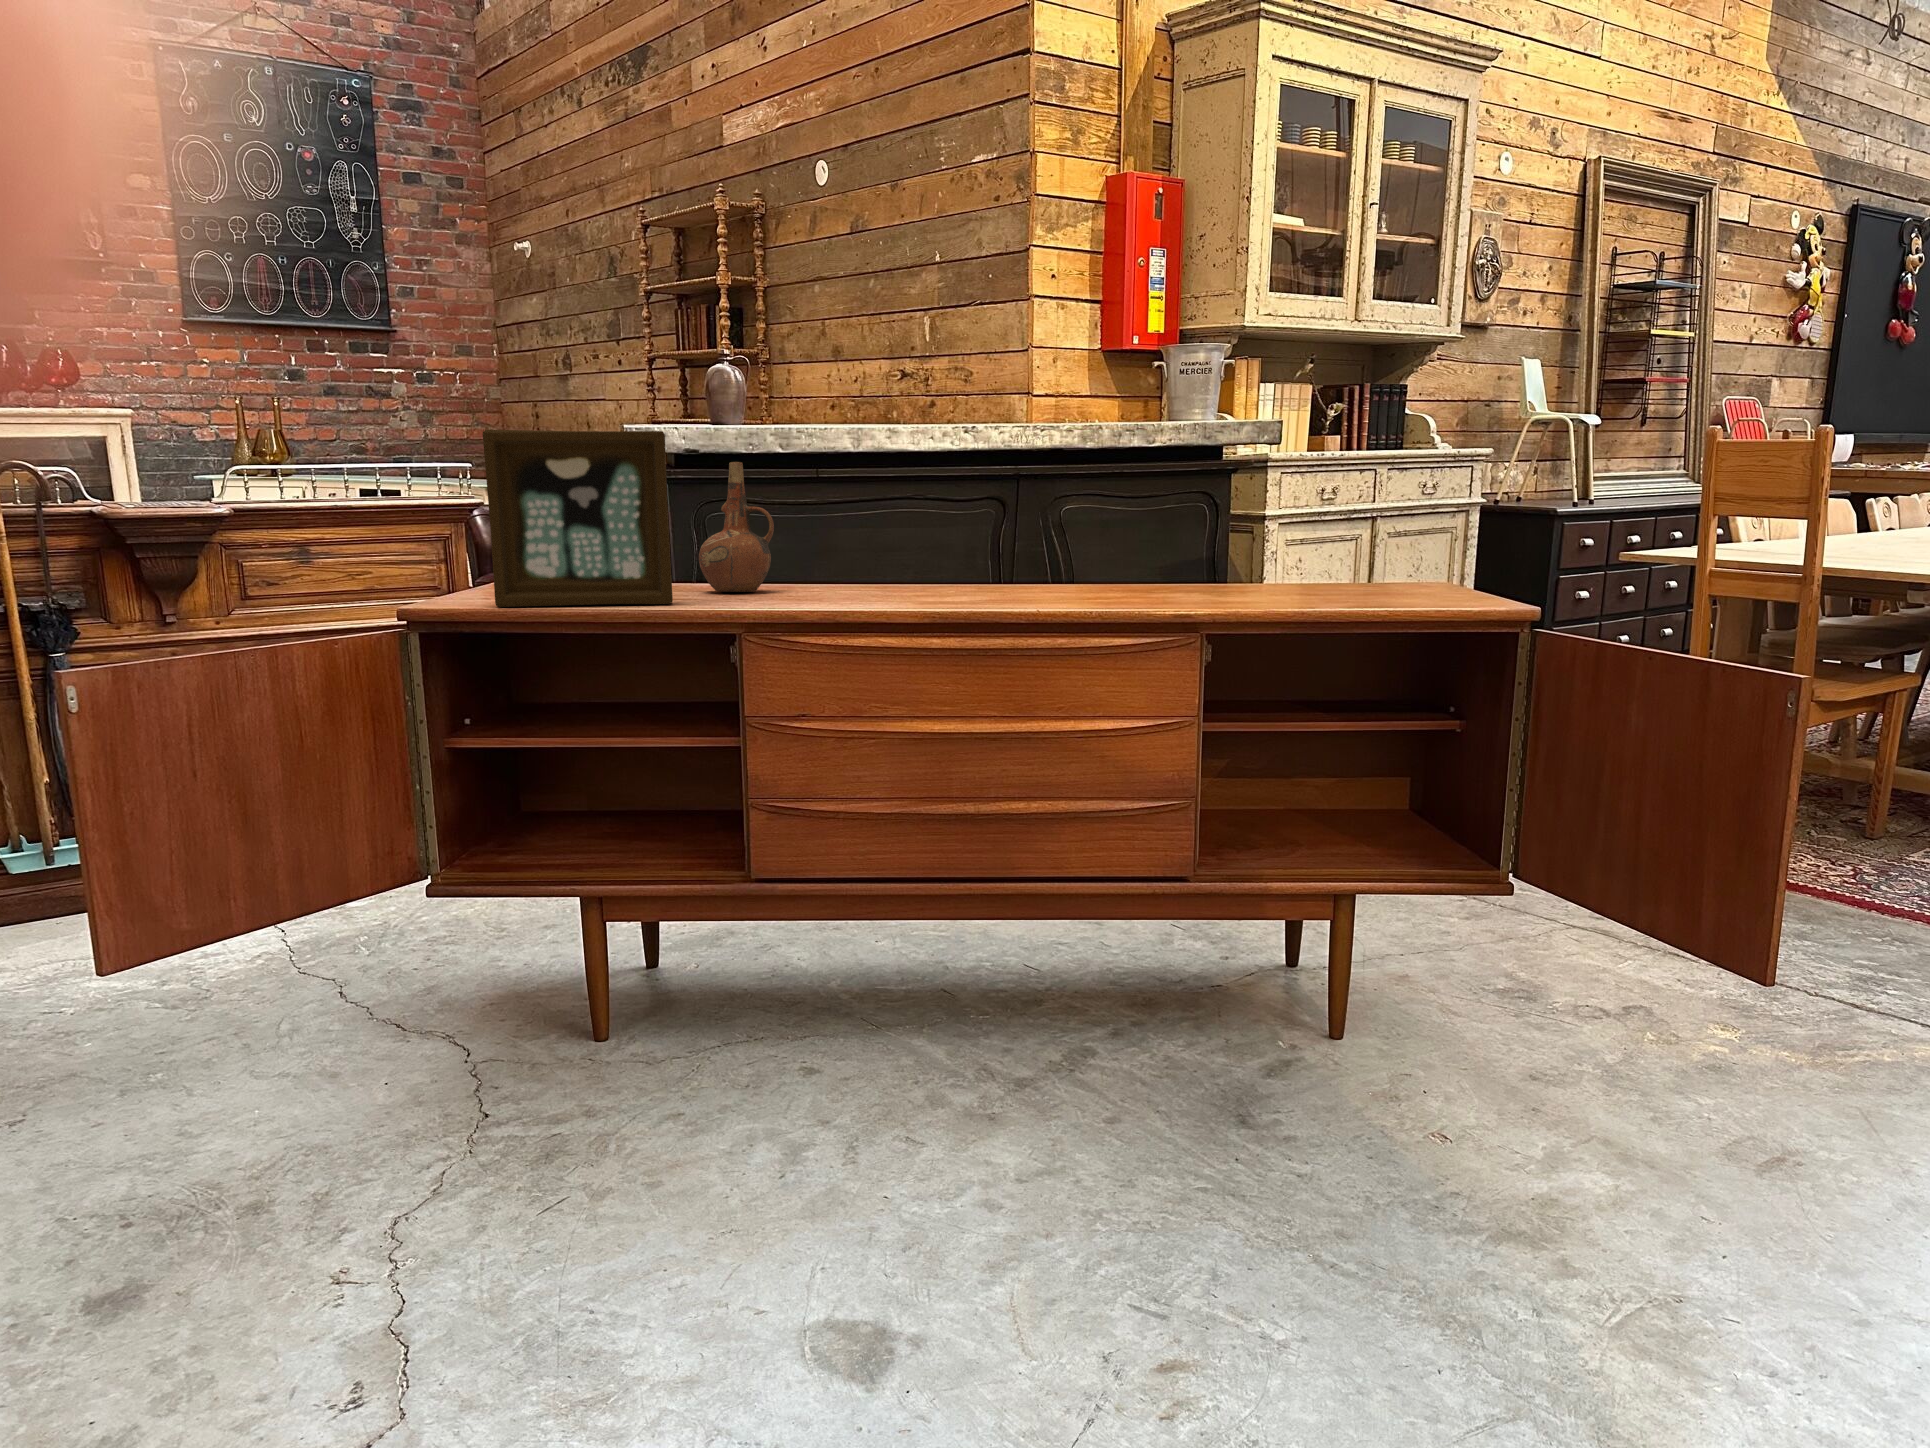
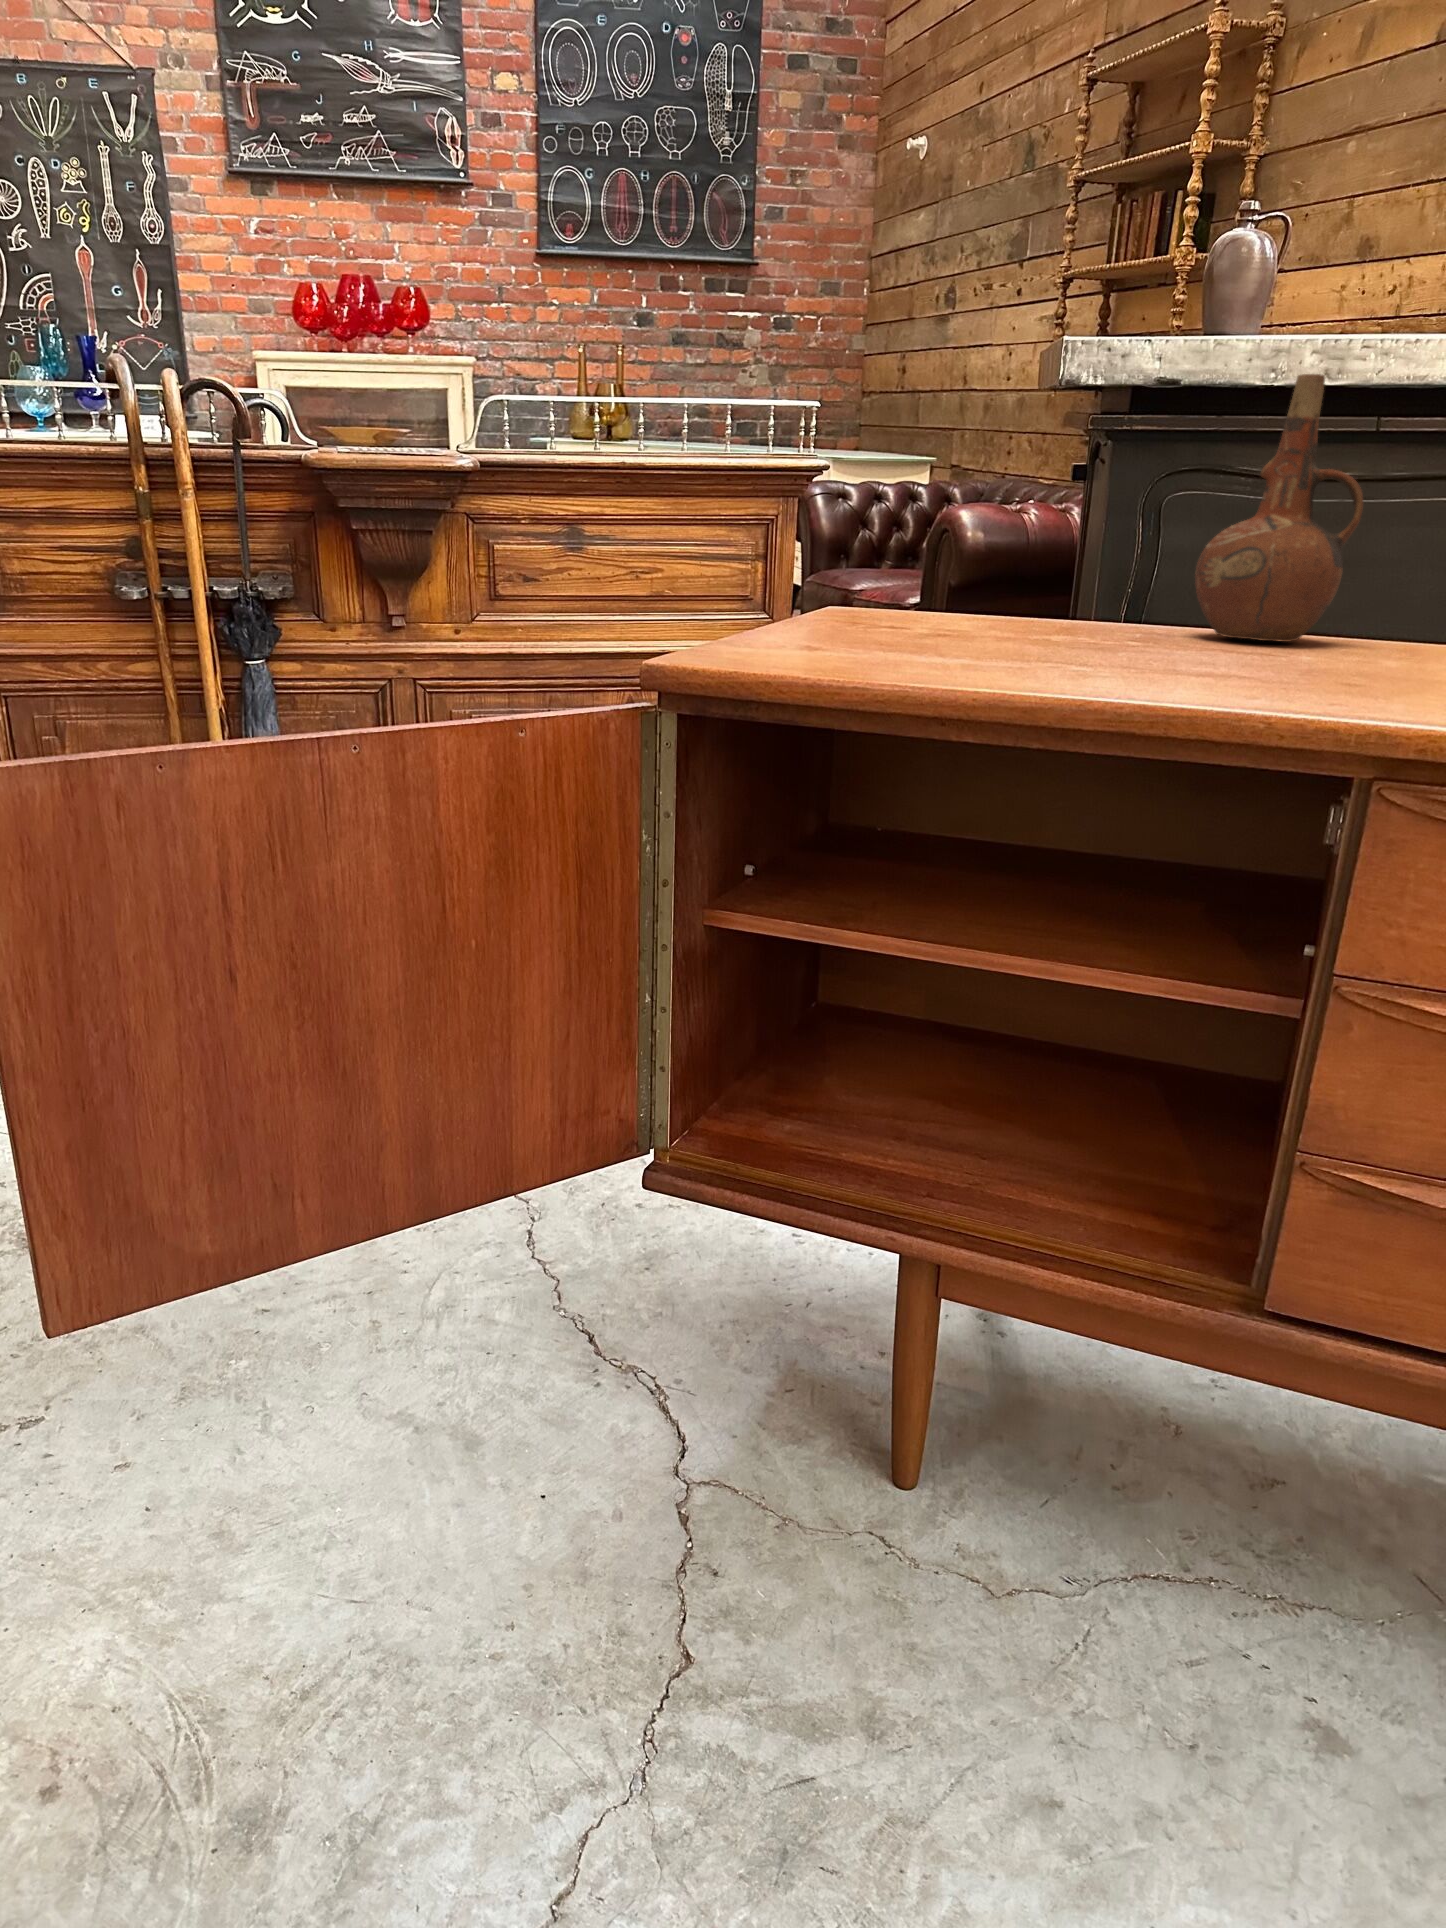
picture frame: present [483,430,673,607] -> none [822,280,1215,663]

